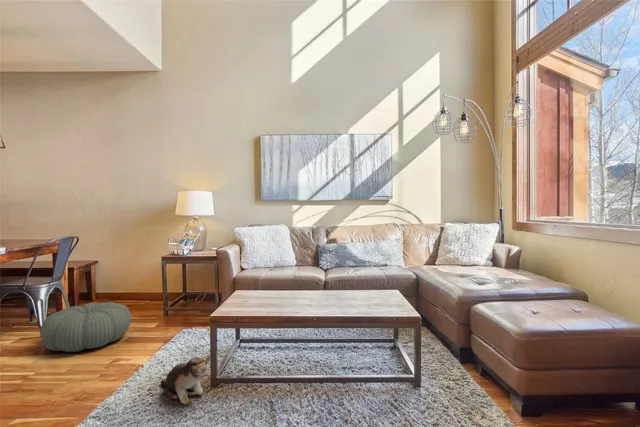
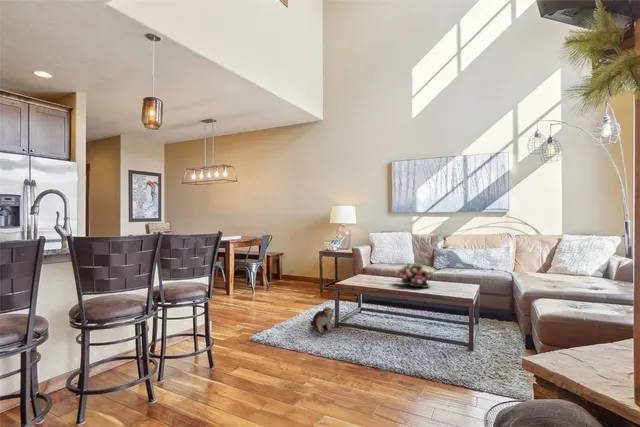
flower arrangement: none [297,268,350,304] -> present [395,262,432,288]
pouf: present [40,302,131,352] -> none [254,277,299,303]

